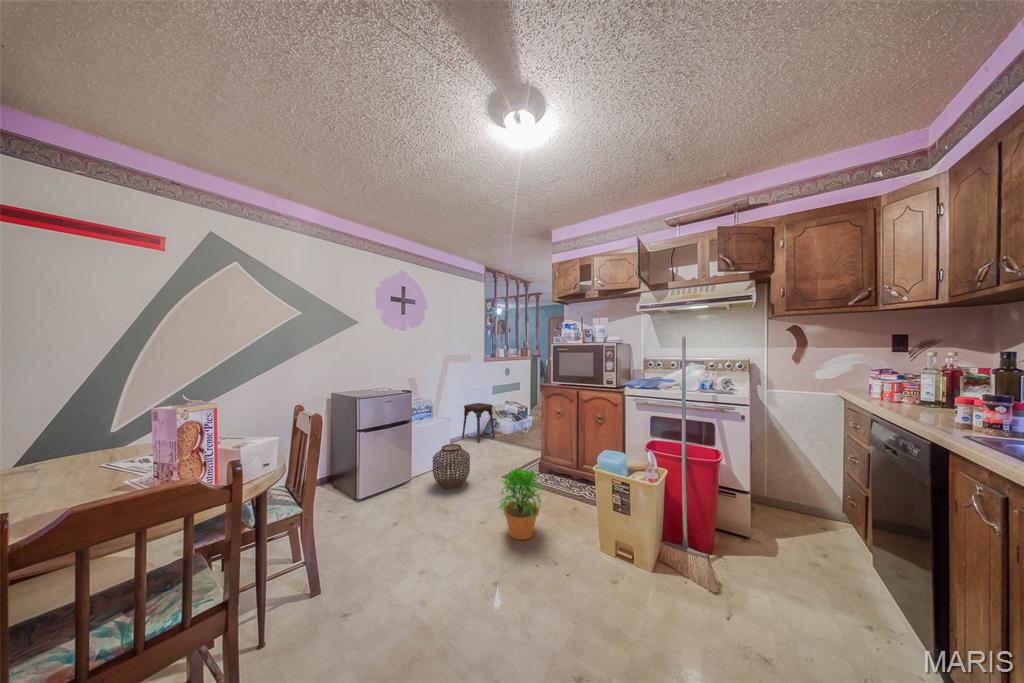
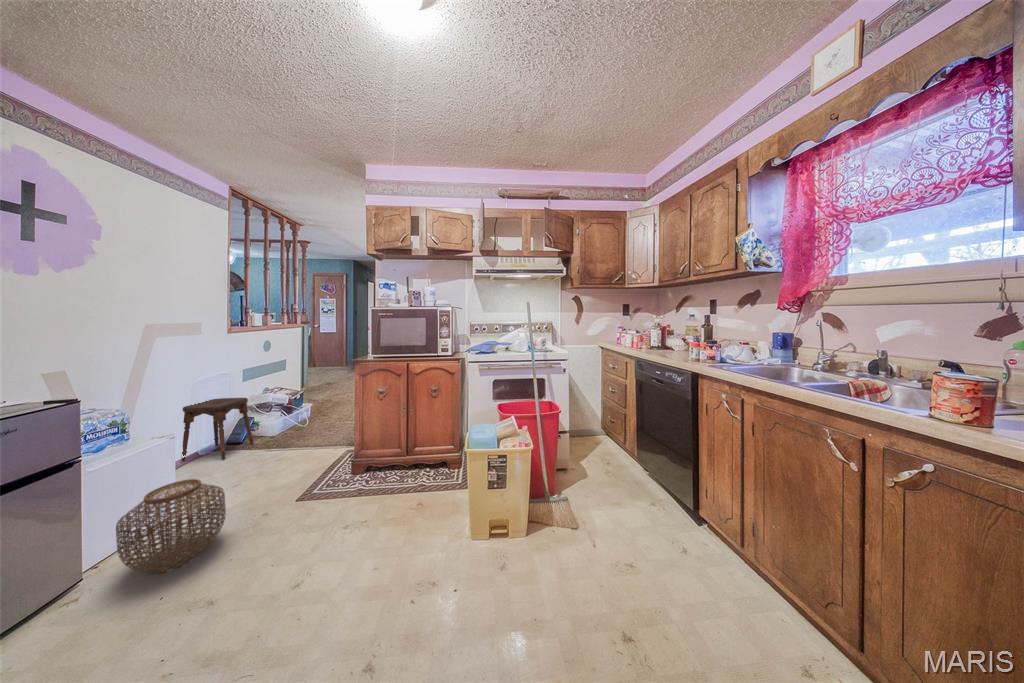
potted plant: present [500,468,541,540] -> none [315,478,403,595]

